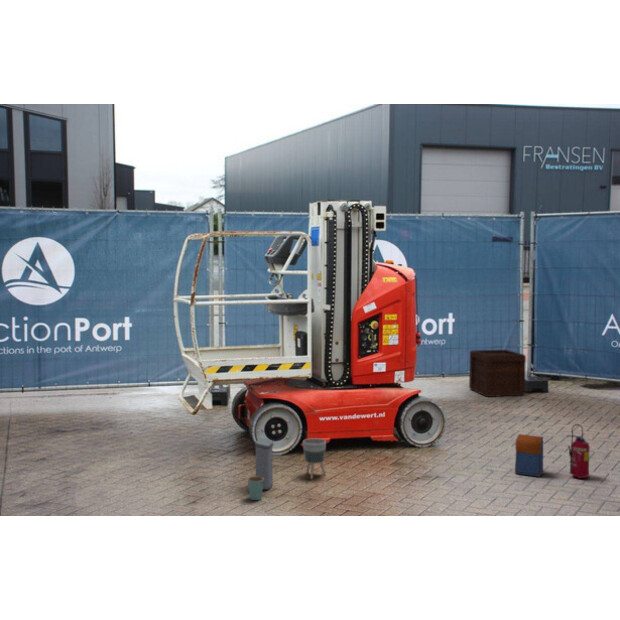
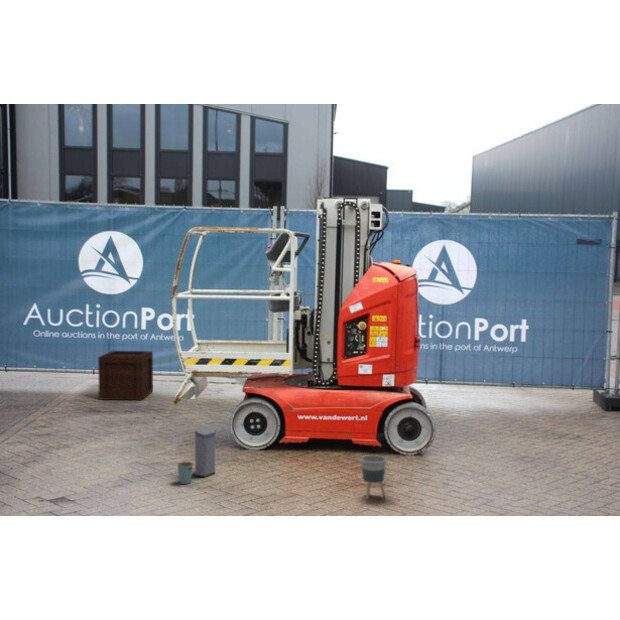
wooden crate: present [469,350,526,397] -> present [98,351,153,400]
fire extinguisher: present [568,424,590,478] -> none [517,444,542,505]
backpack: present [515,434,543,477] -> none [464,450,497,498]
planter: present [303,438,326,479] -> present [361,455,386,500]

